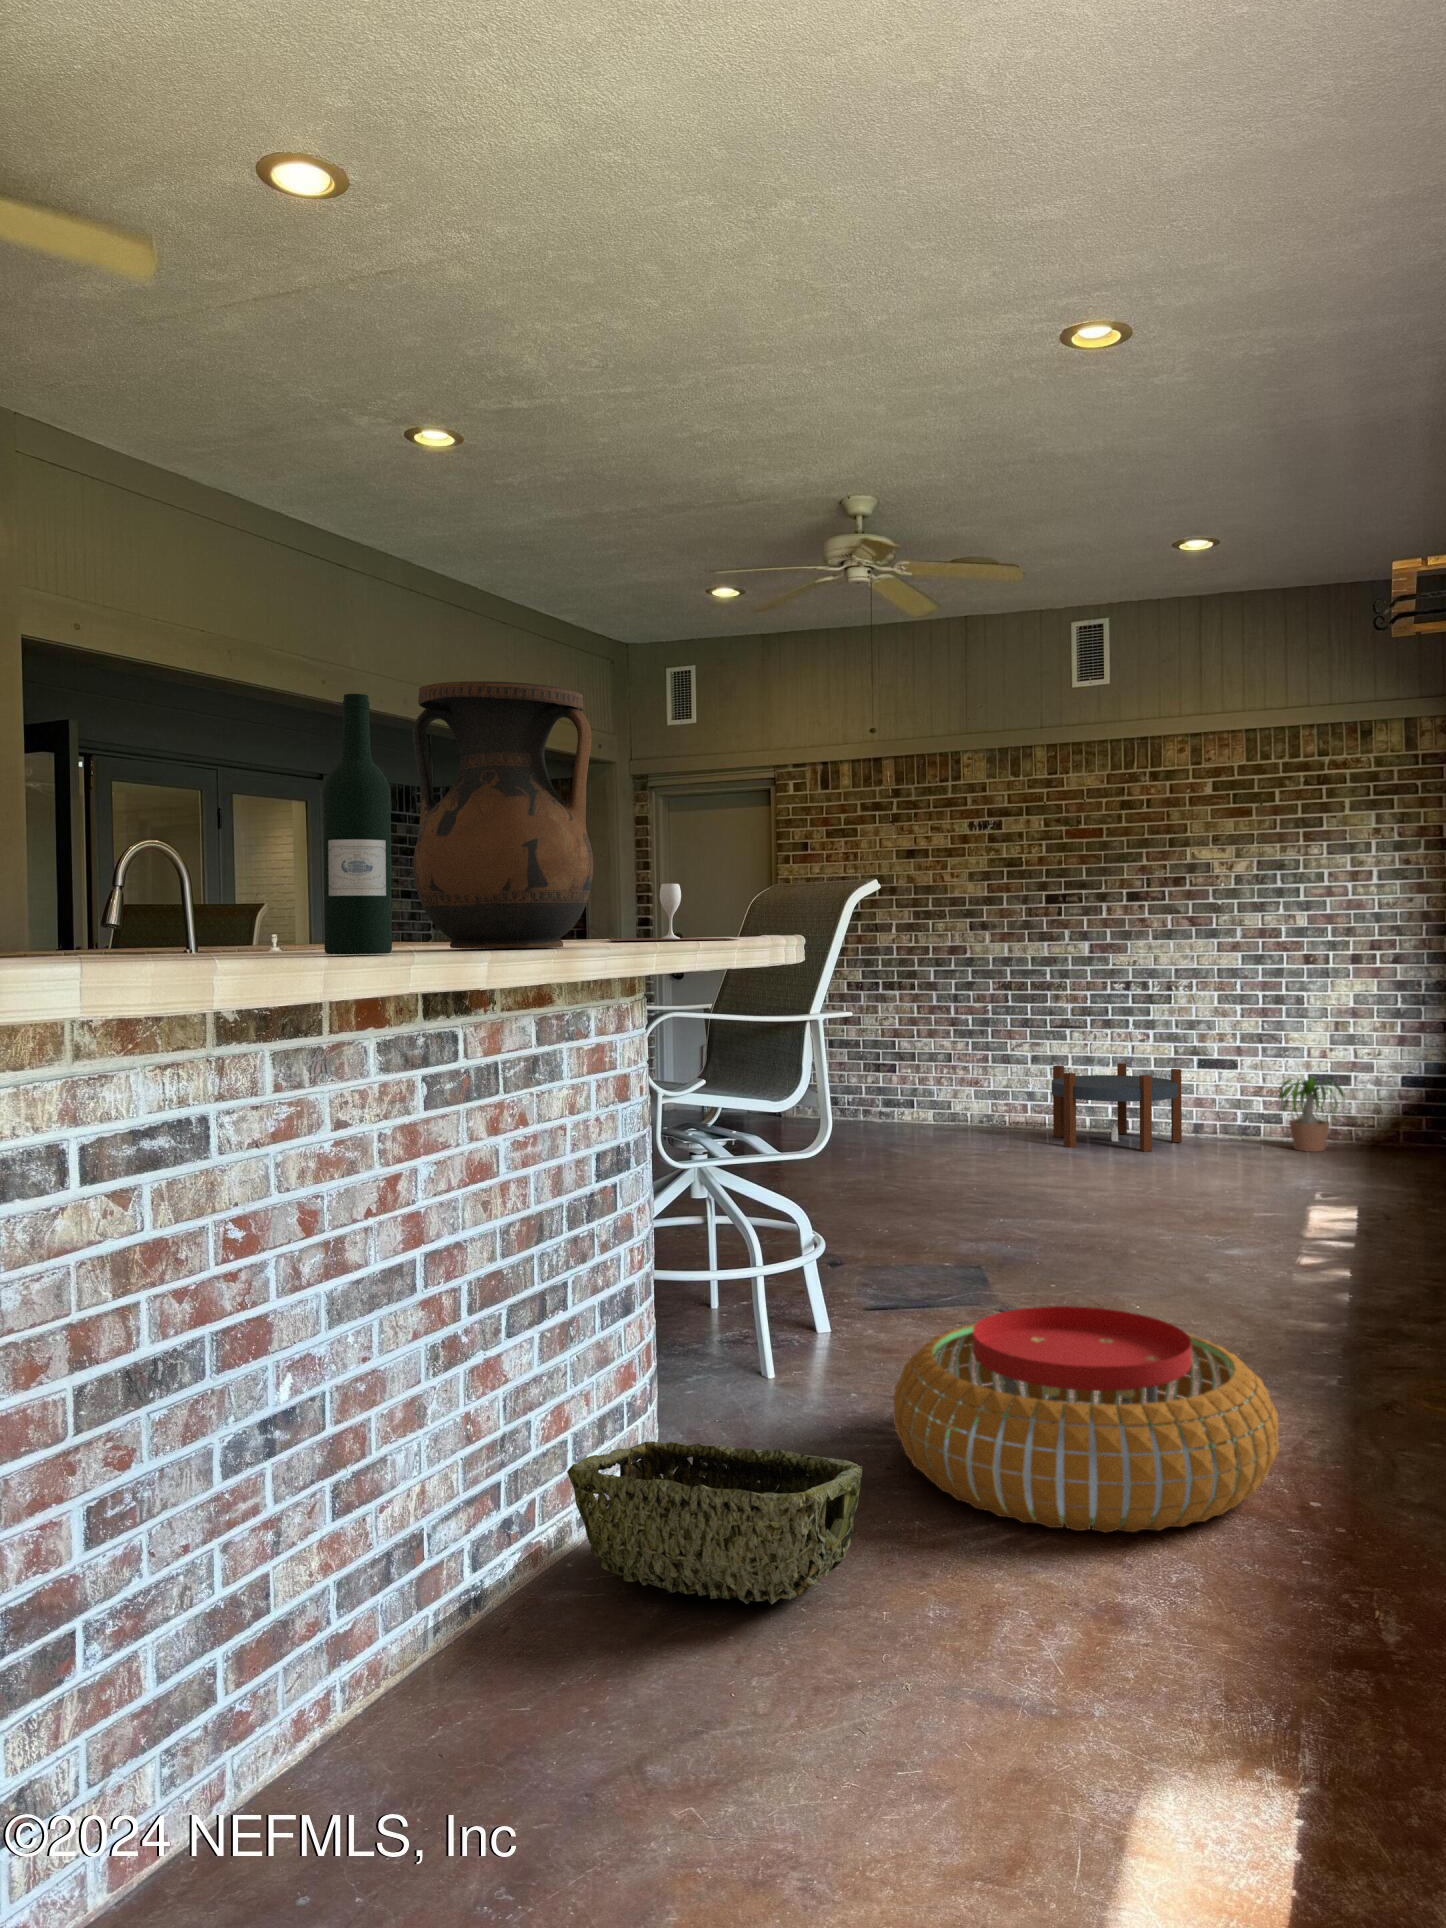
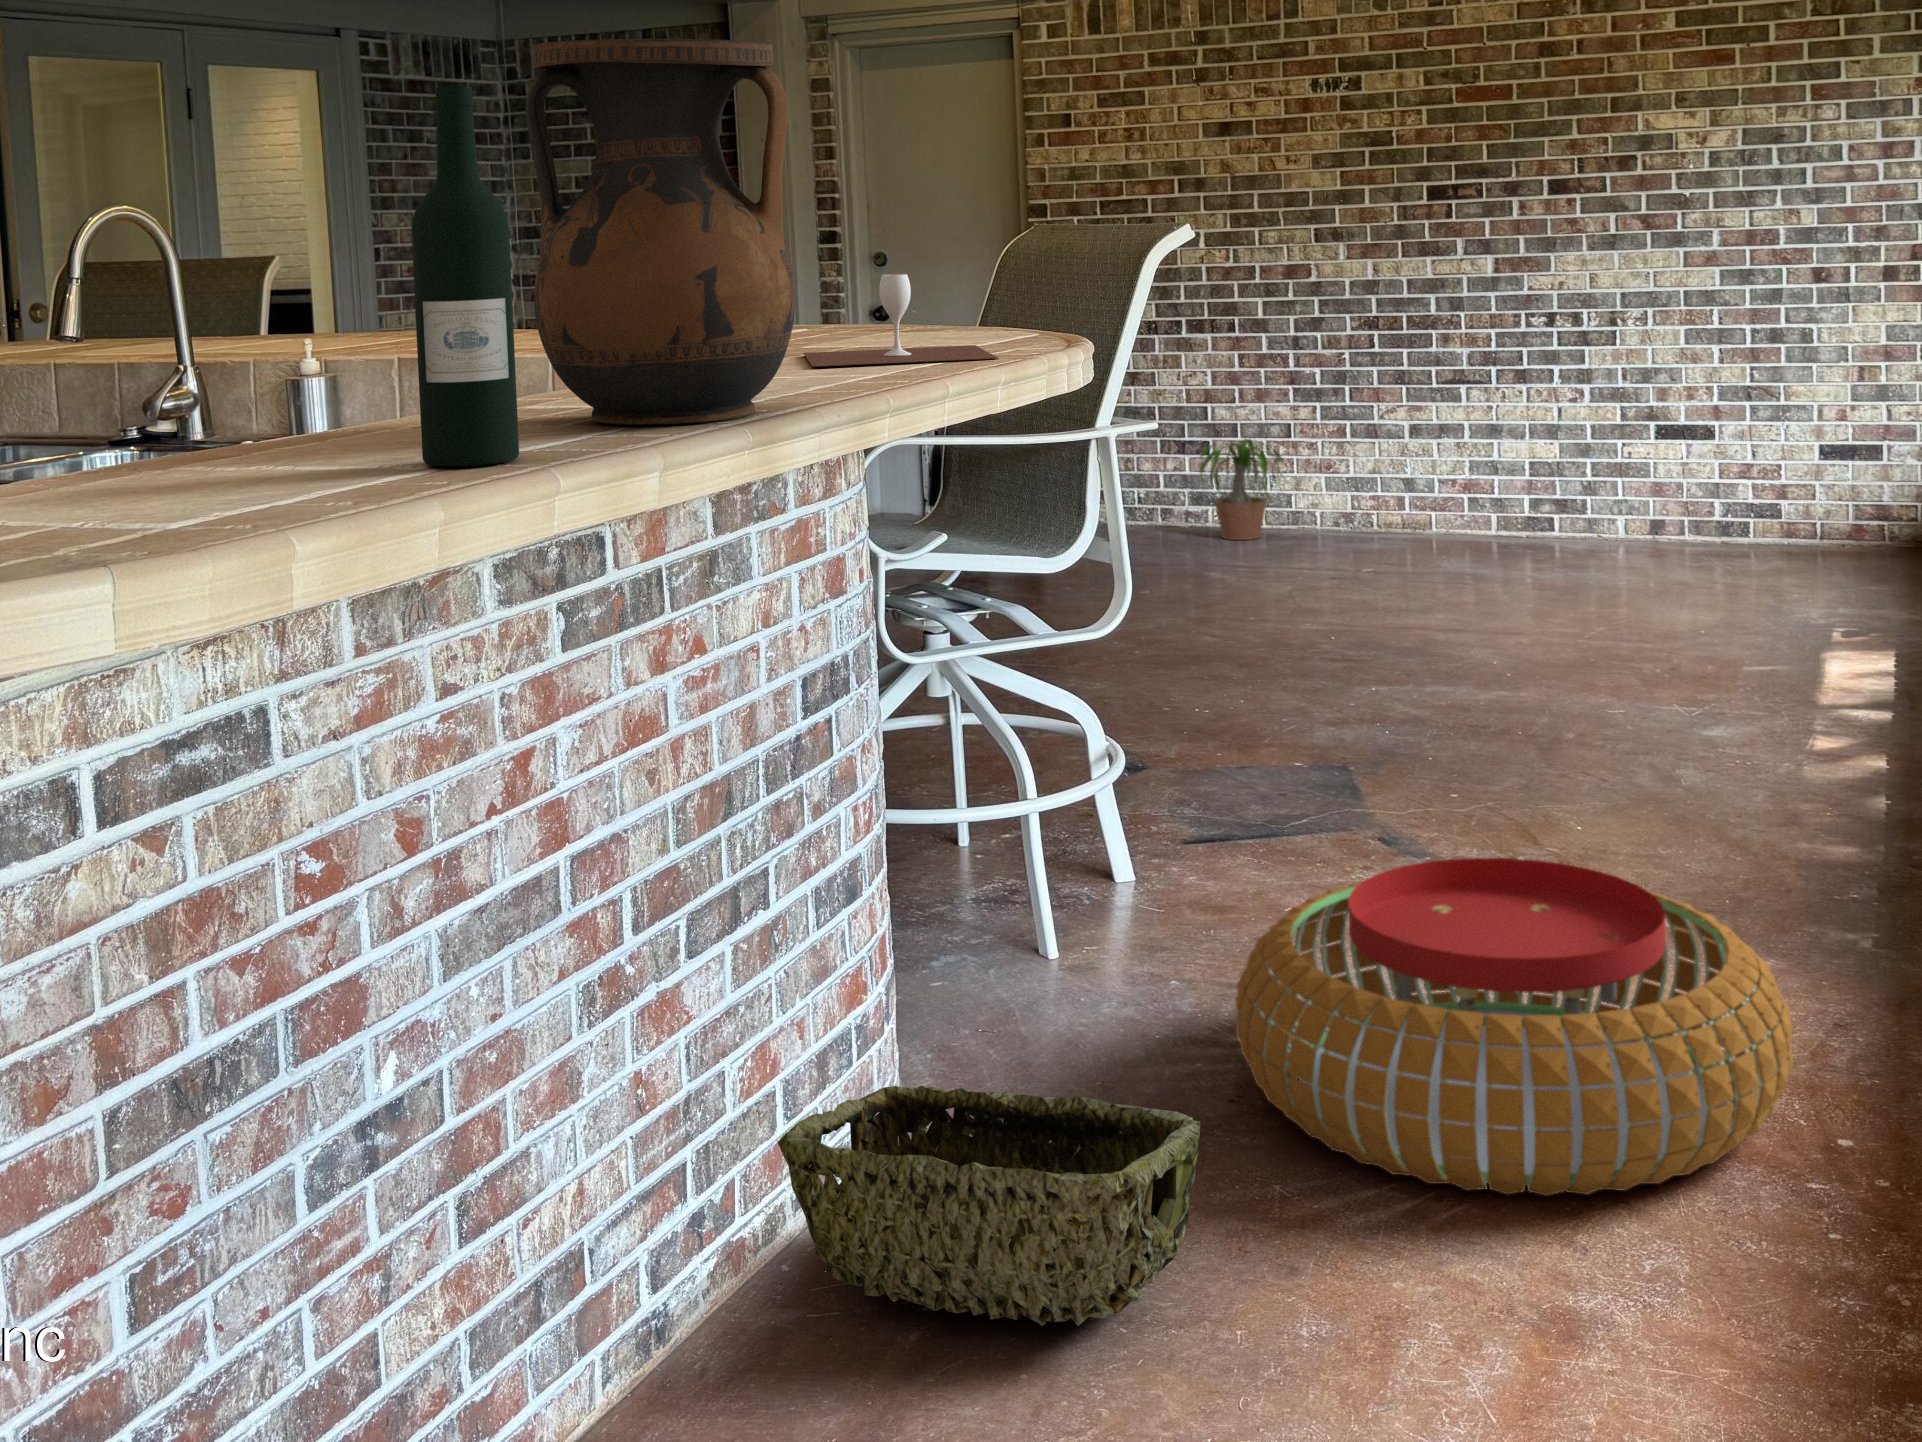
side table: present [1052,1063,1182,1152] -> none [1441,435,1635,569]
potted plant: present [1279,1076,1345,1152] -> present [1200,439,1283,540]

